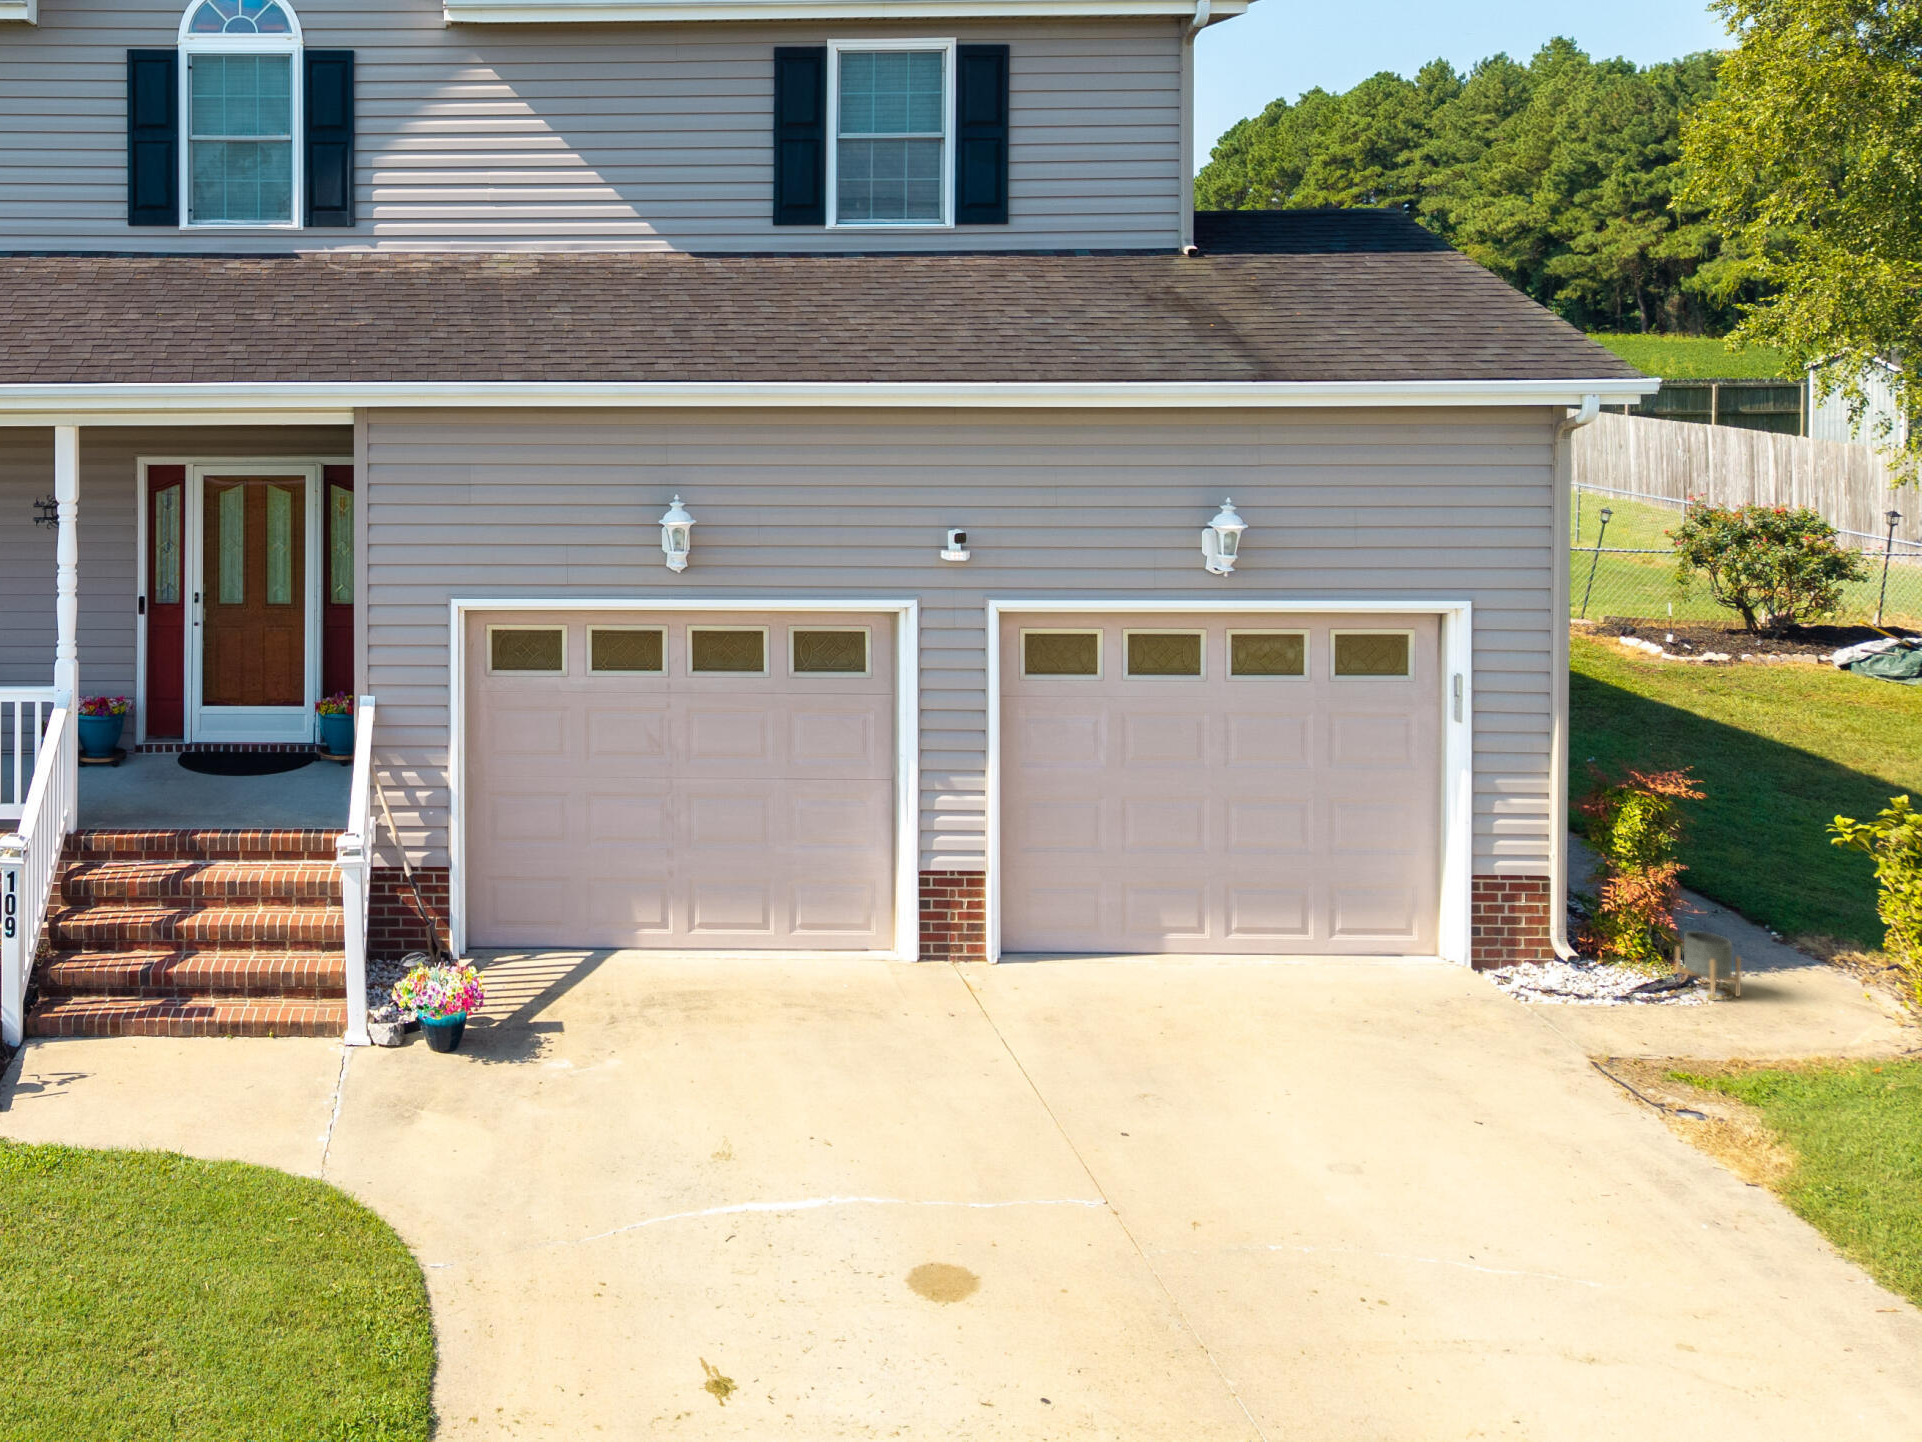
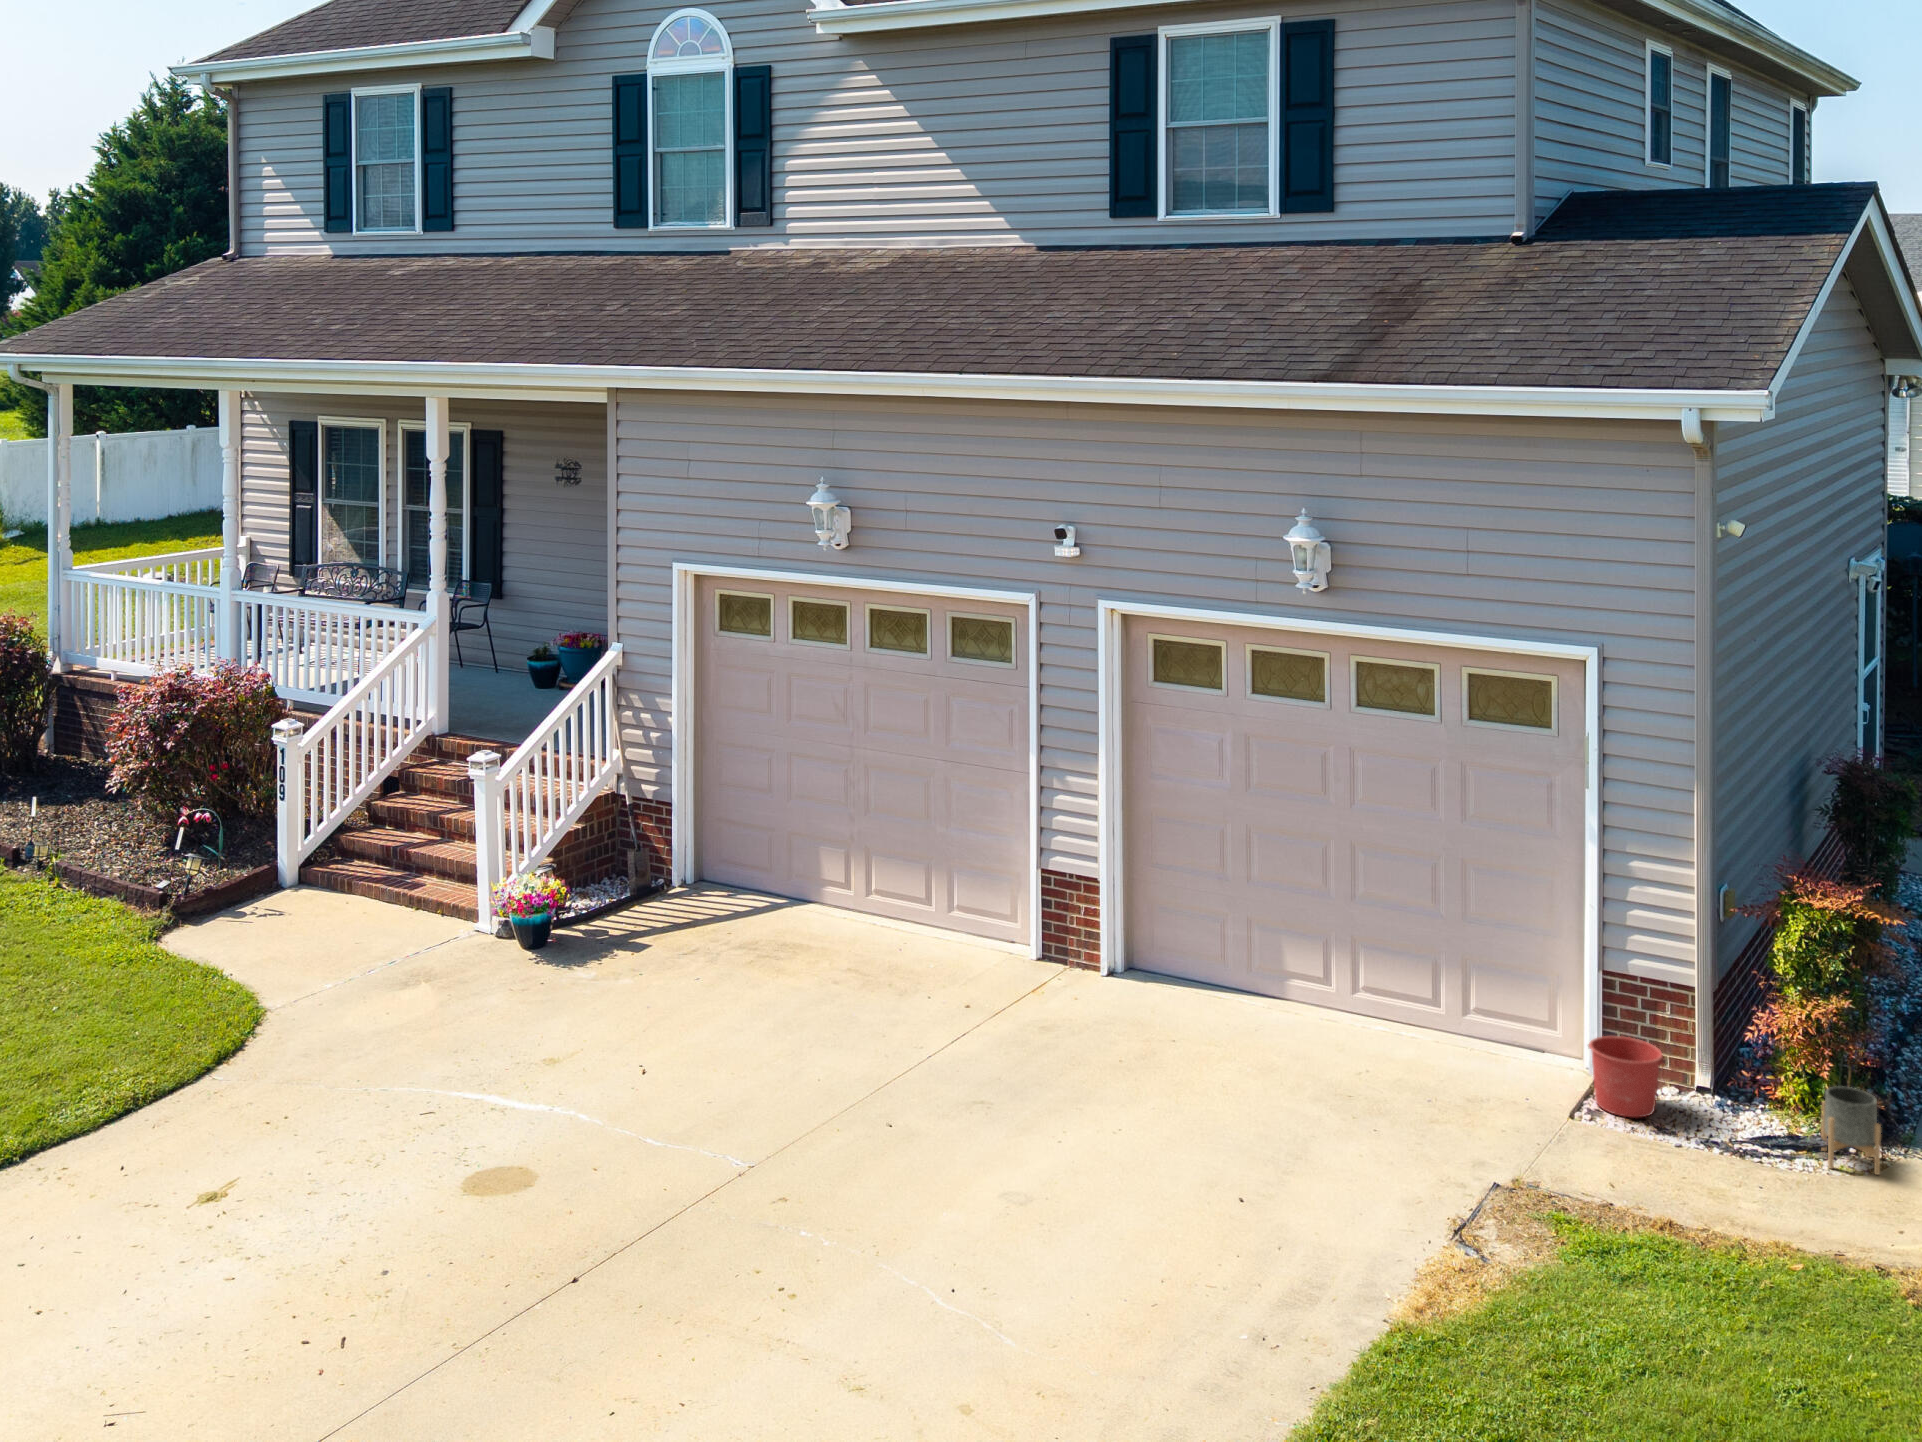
bucket: none [1490,926,1564,995] -> present [1588,1036,1665,1117]

